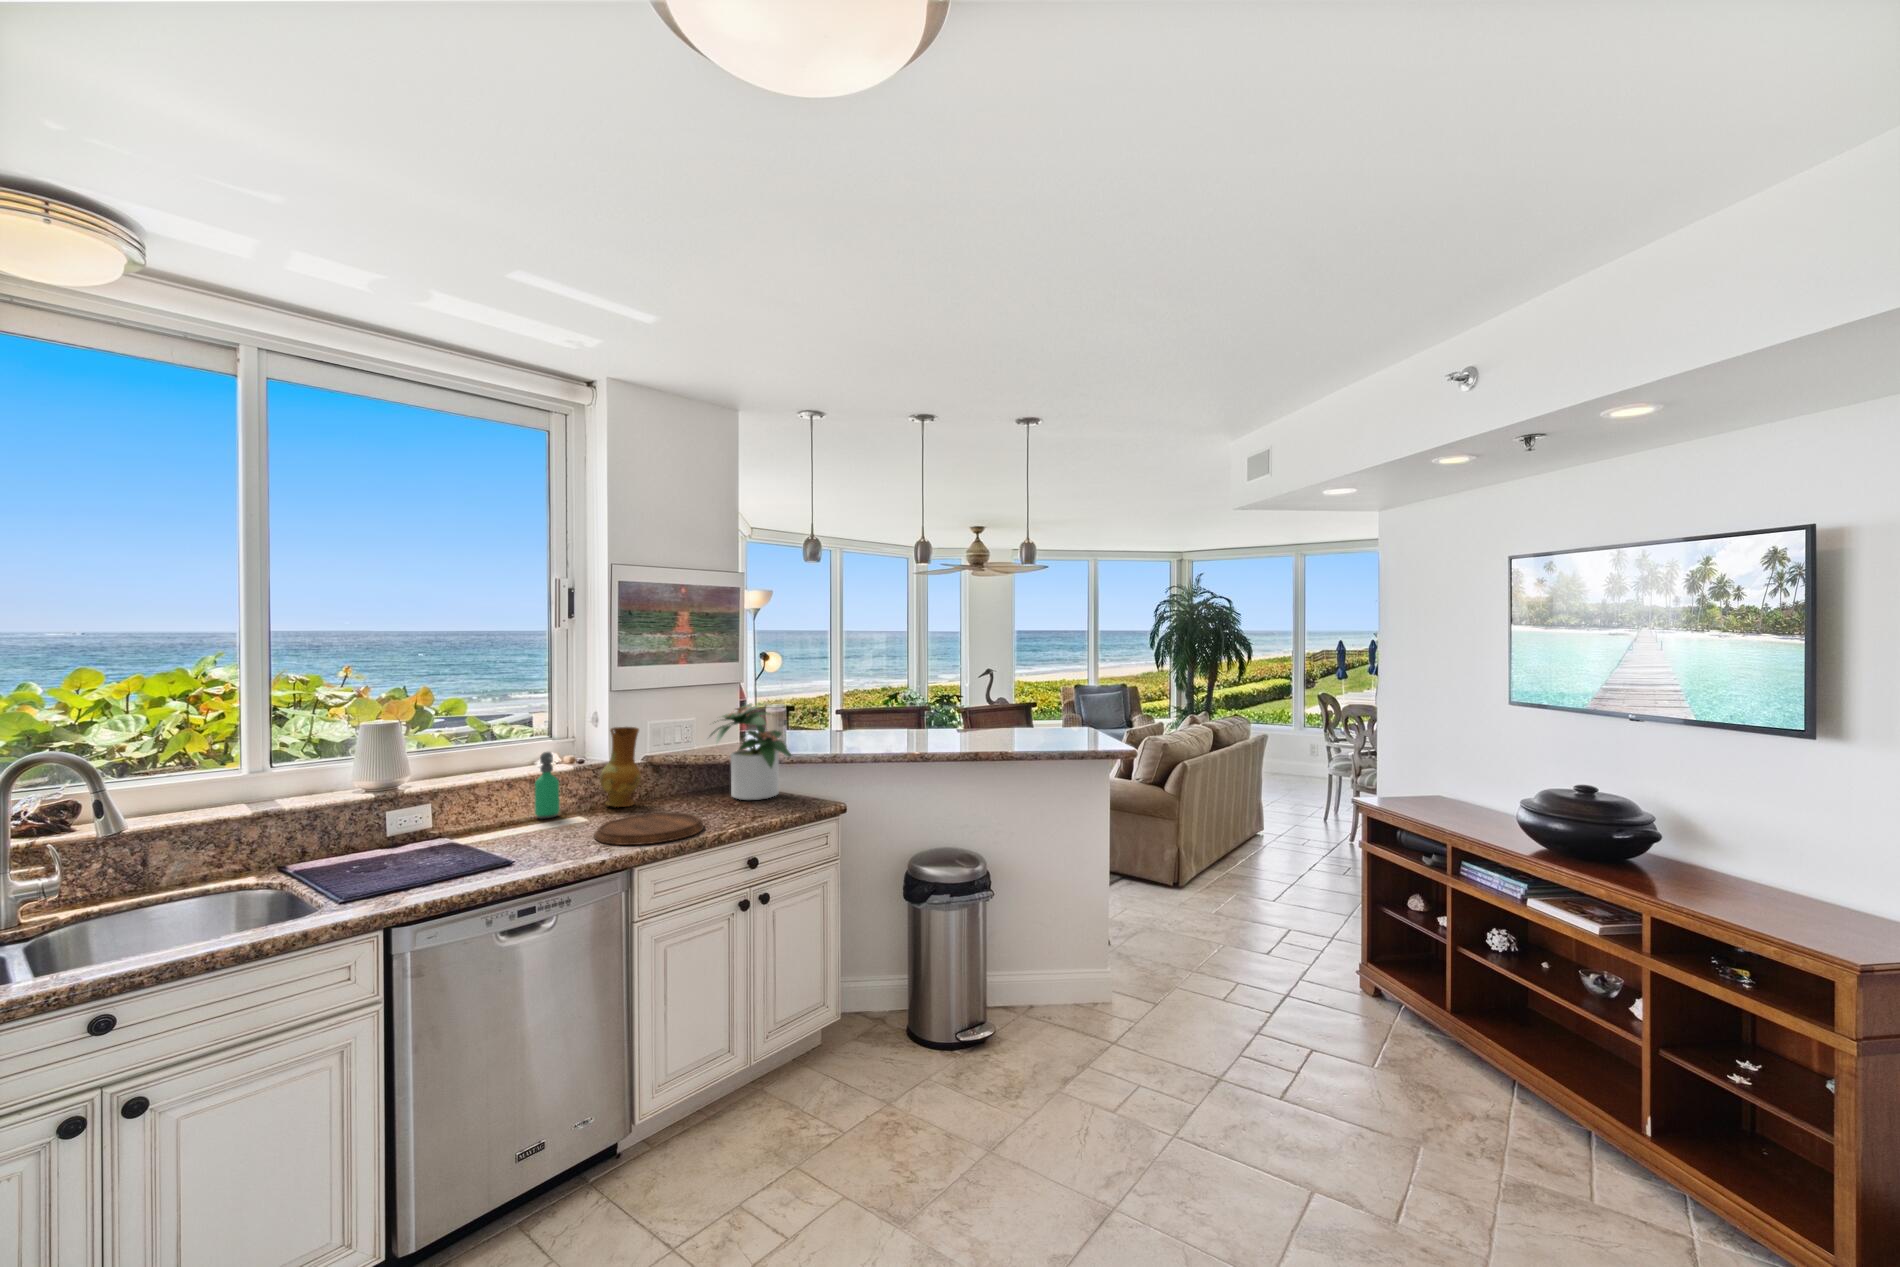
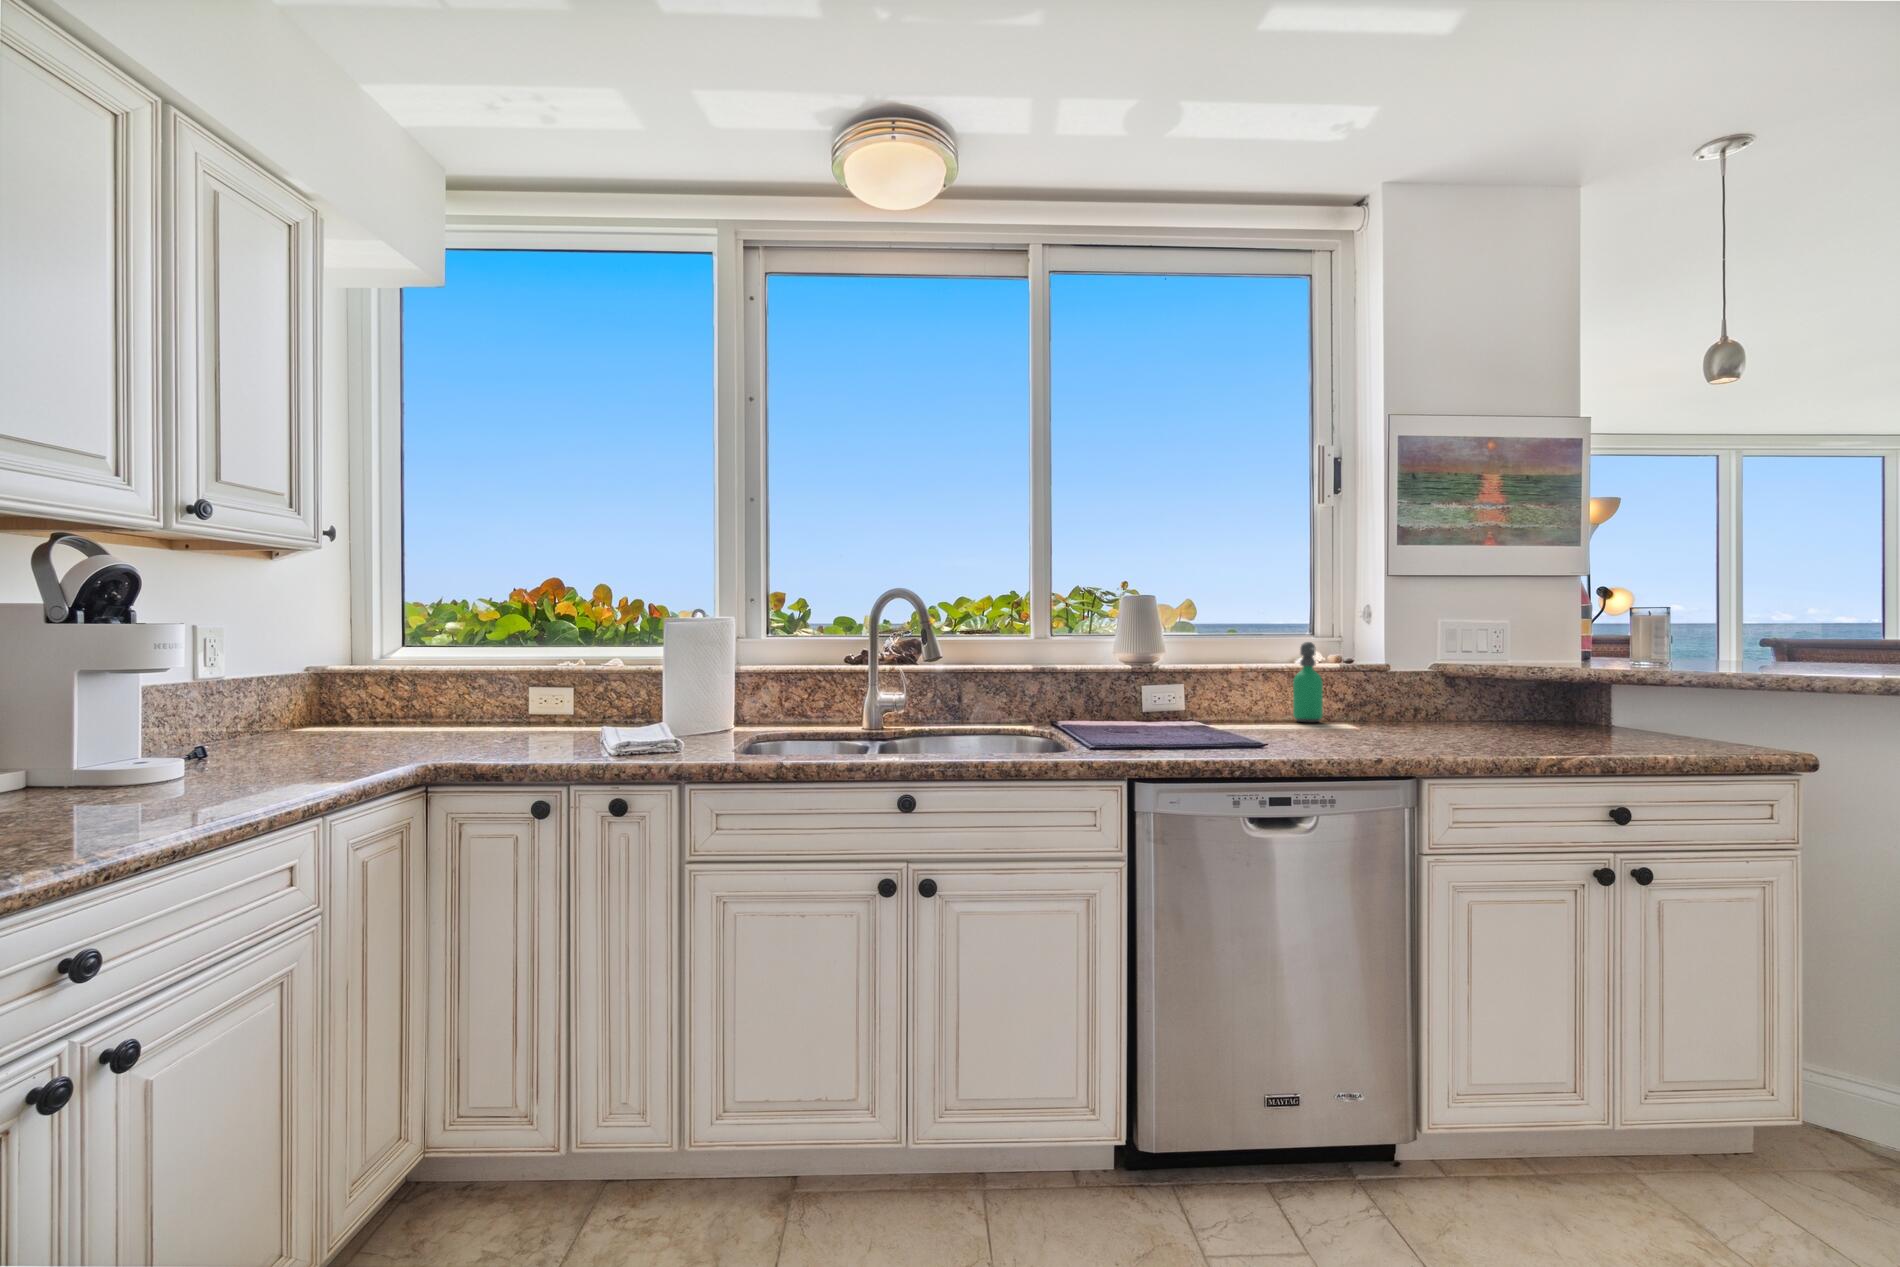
potted plant: present [710,704,792,800] -> none [1529,591,1691,737]
ceramic jug: present [600,727,641,807] -> none [1374,620,1430,724]
cutting board: present [594,813,704,845] -> none [1365,726,1526,754]

